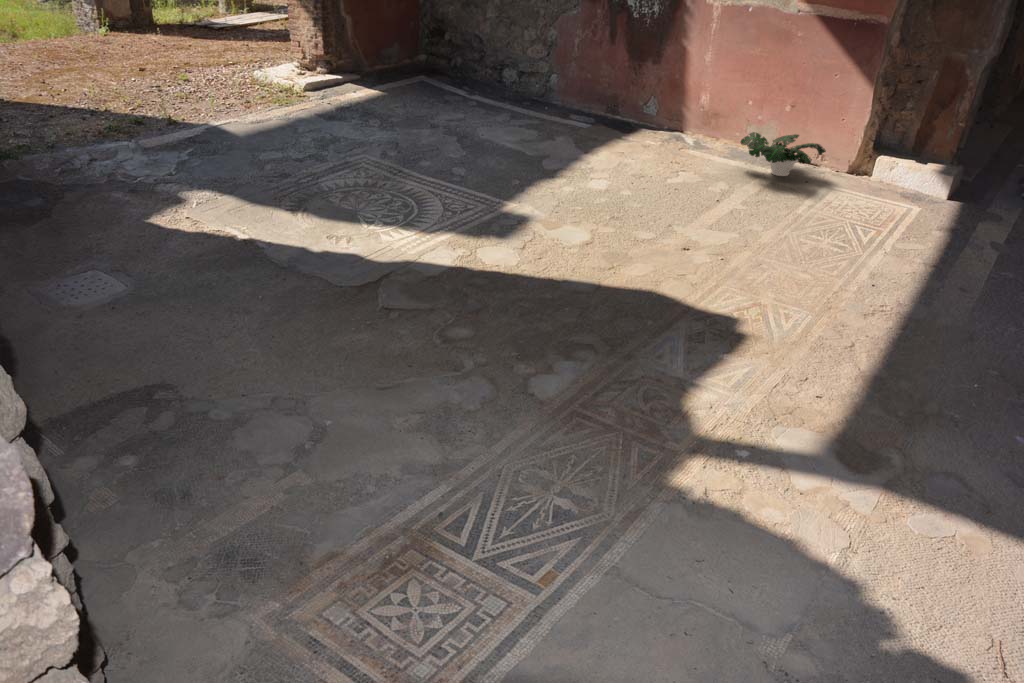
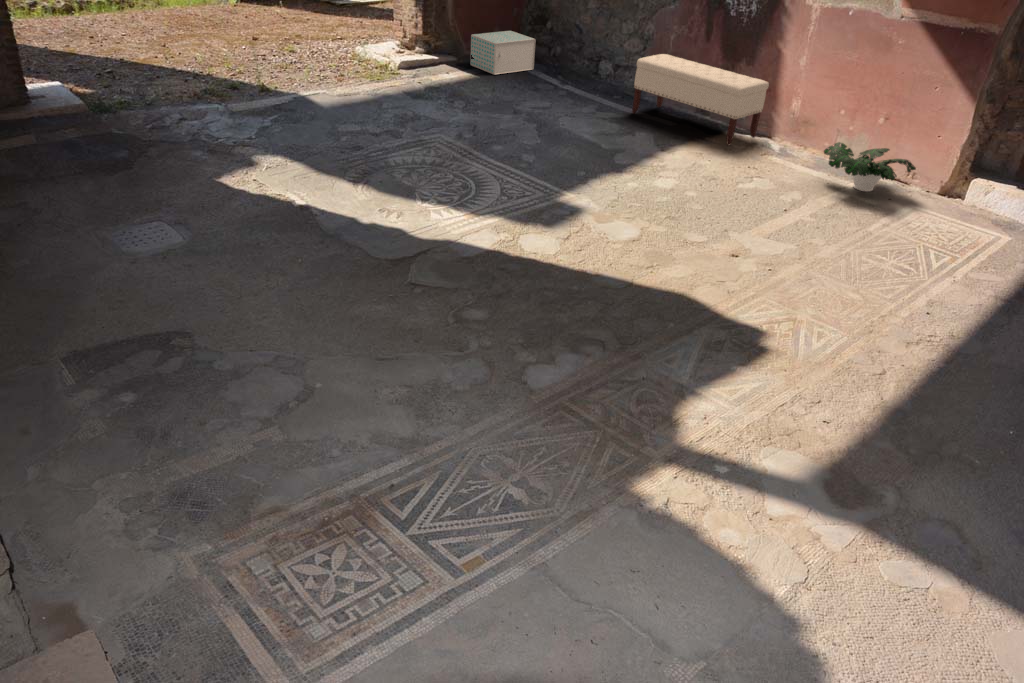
storage box: none [372,44,438,90] -> present [470,31,536,75]
bench: none [547,59,678,143] -> present [632,54,769,145]

